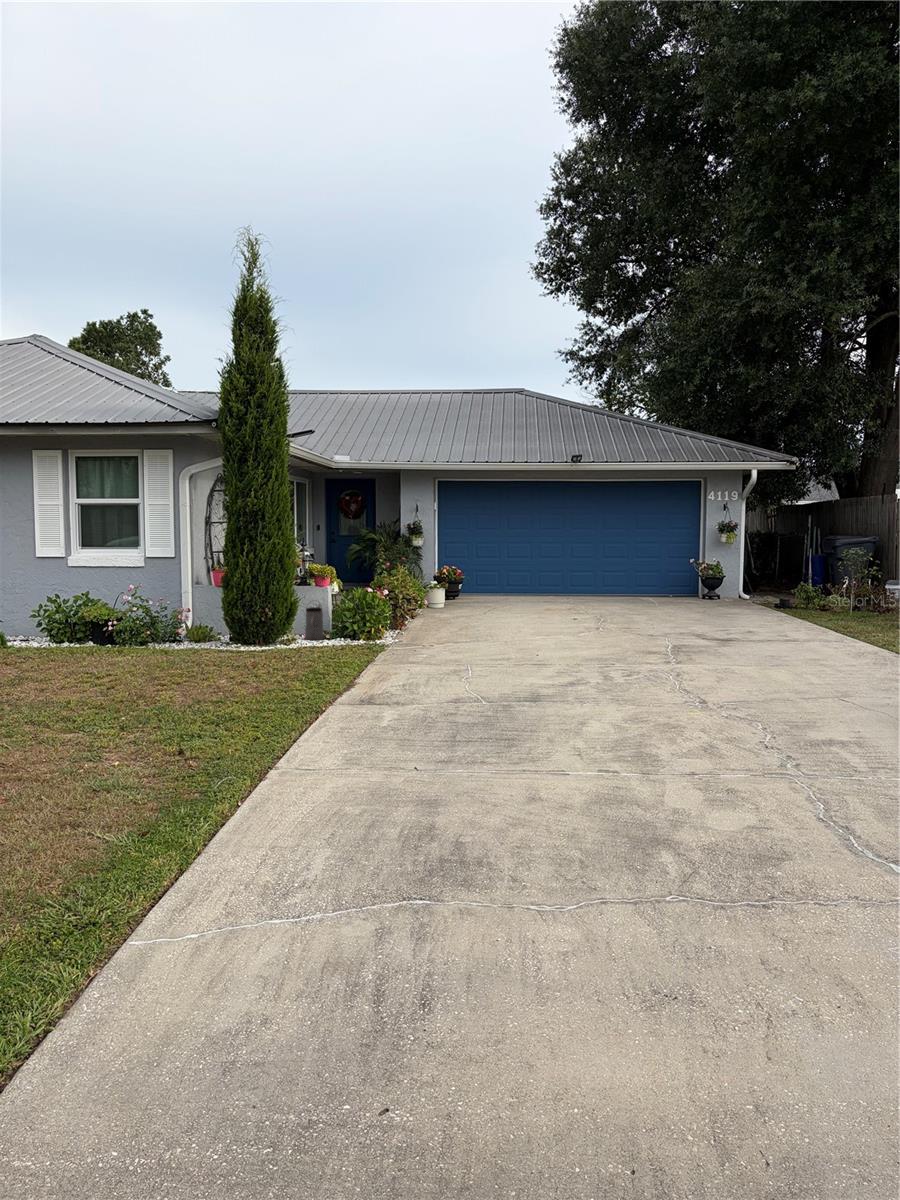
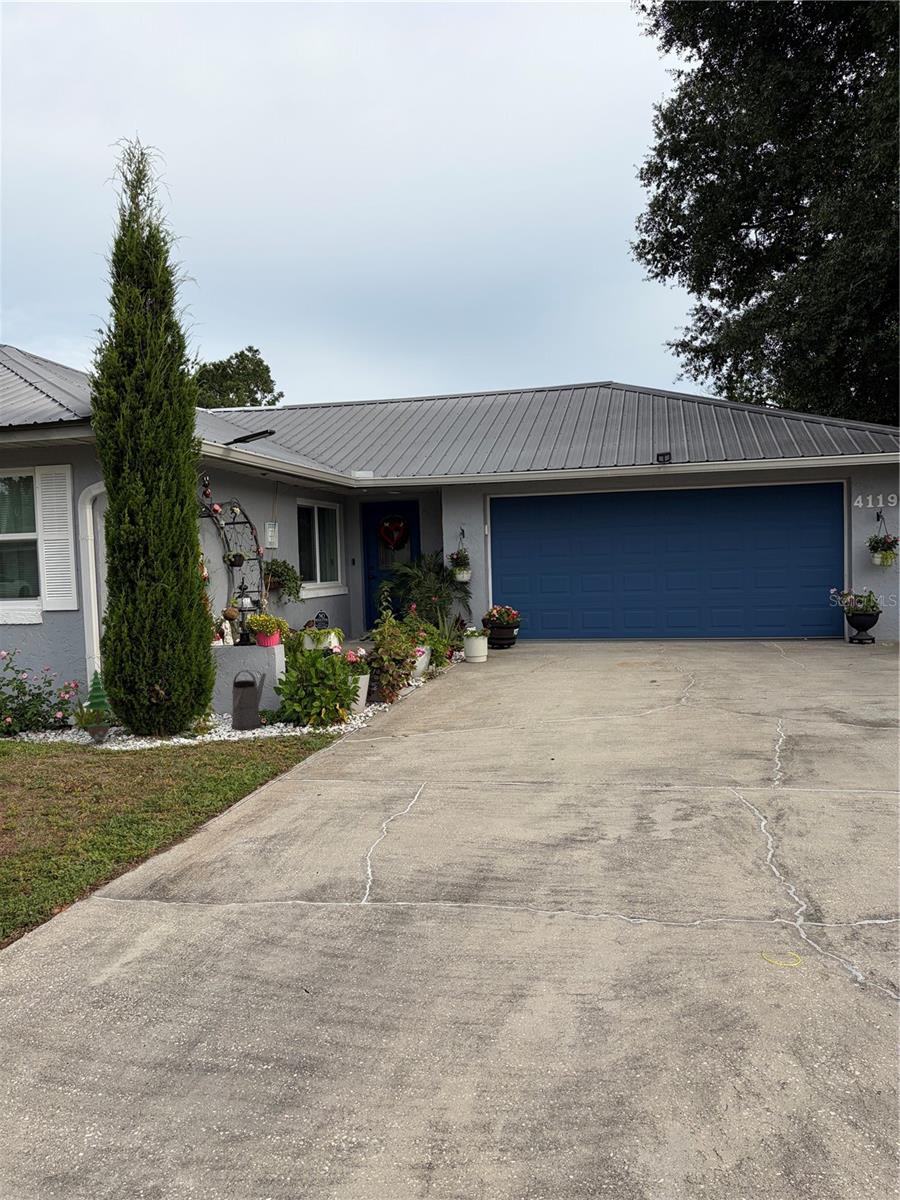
potted tree: none [216,595,234,646] -> present [84,670,112,742]

